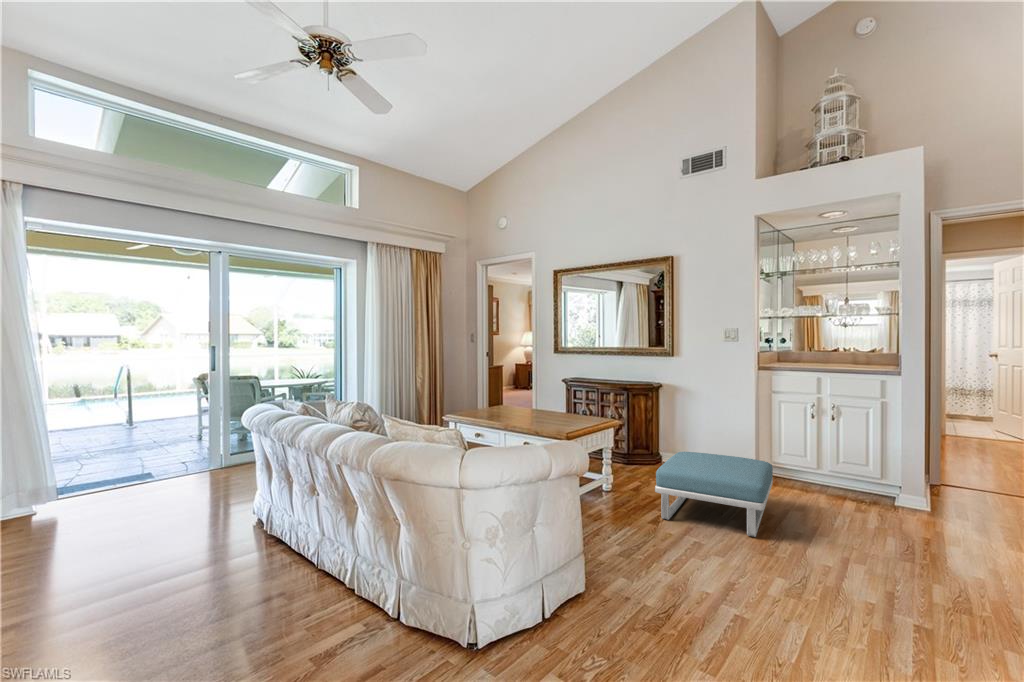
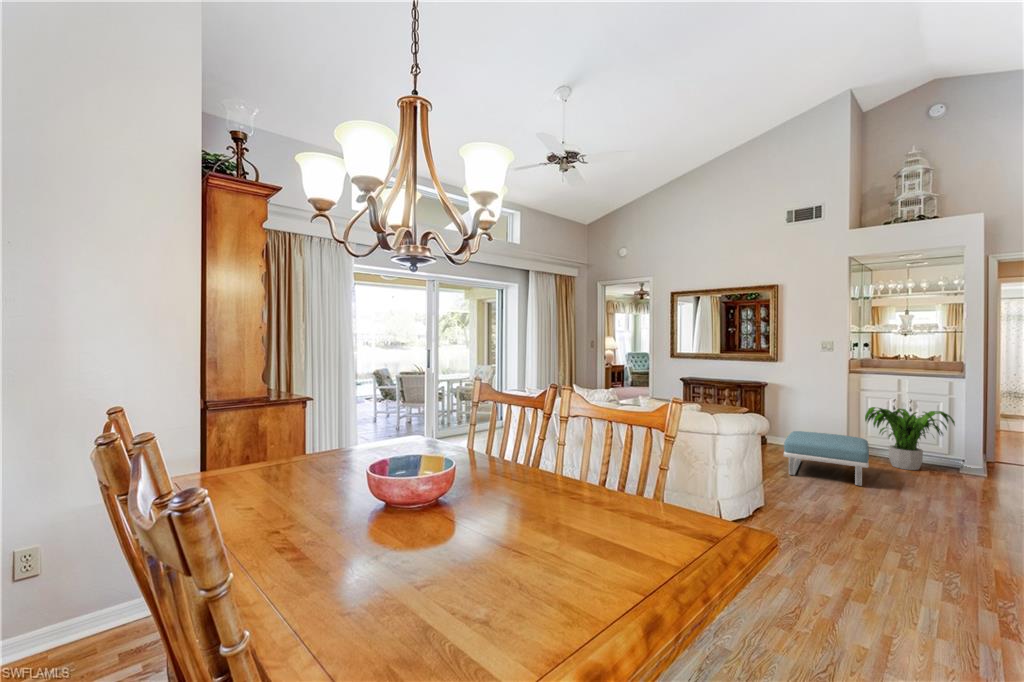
potted plant: none [772,416,888,503] -> present [865,407,955,470]

